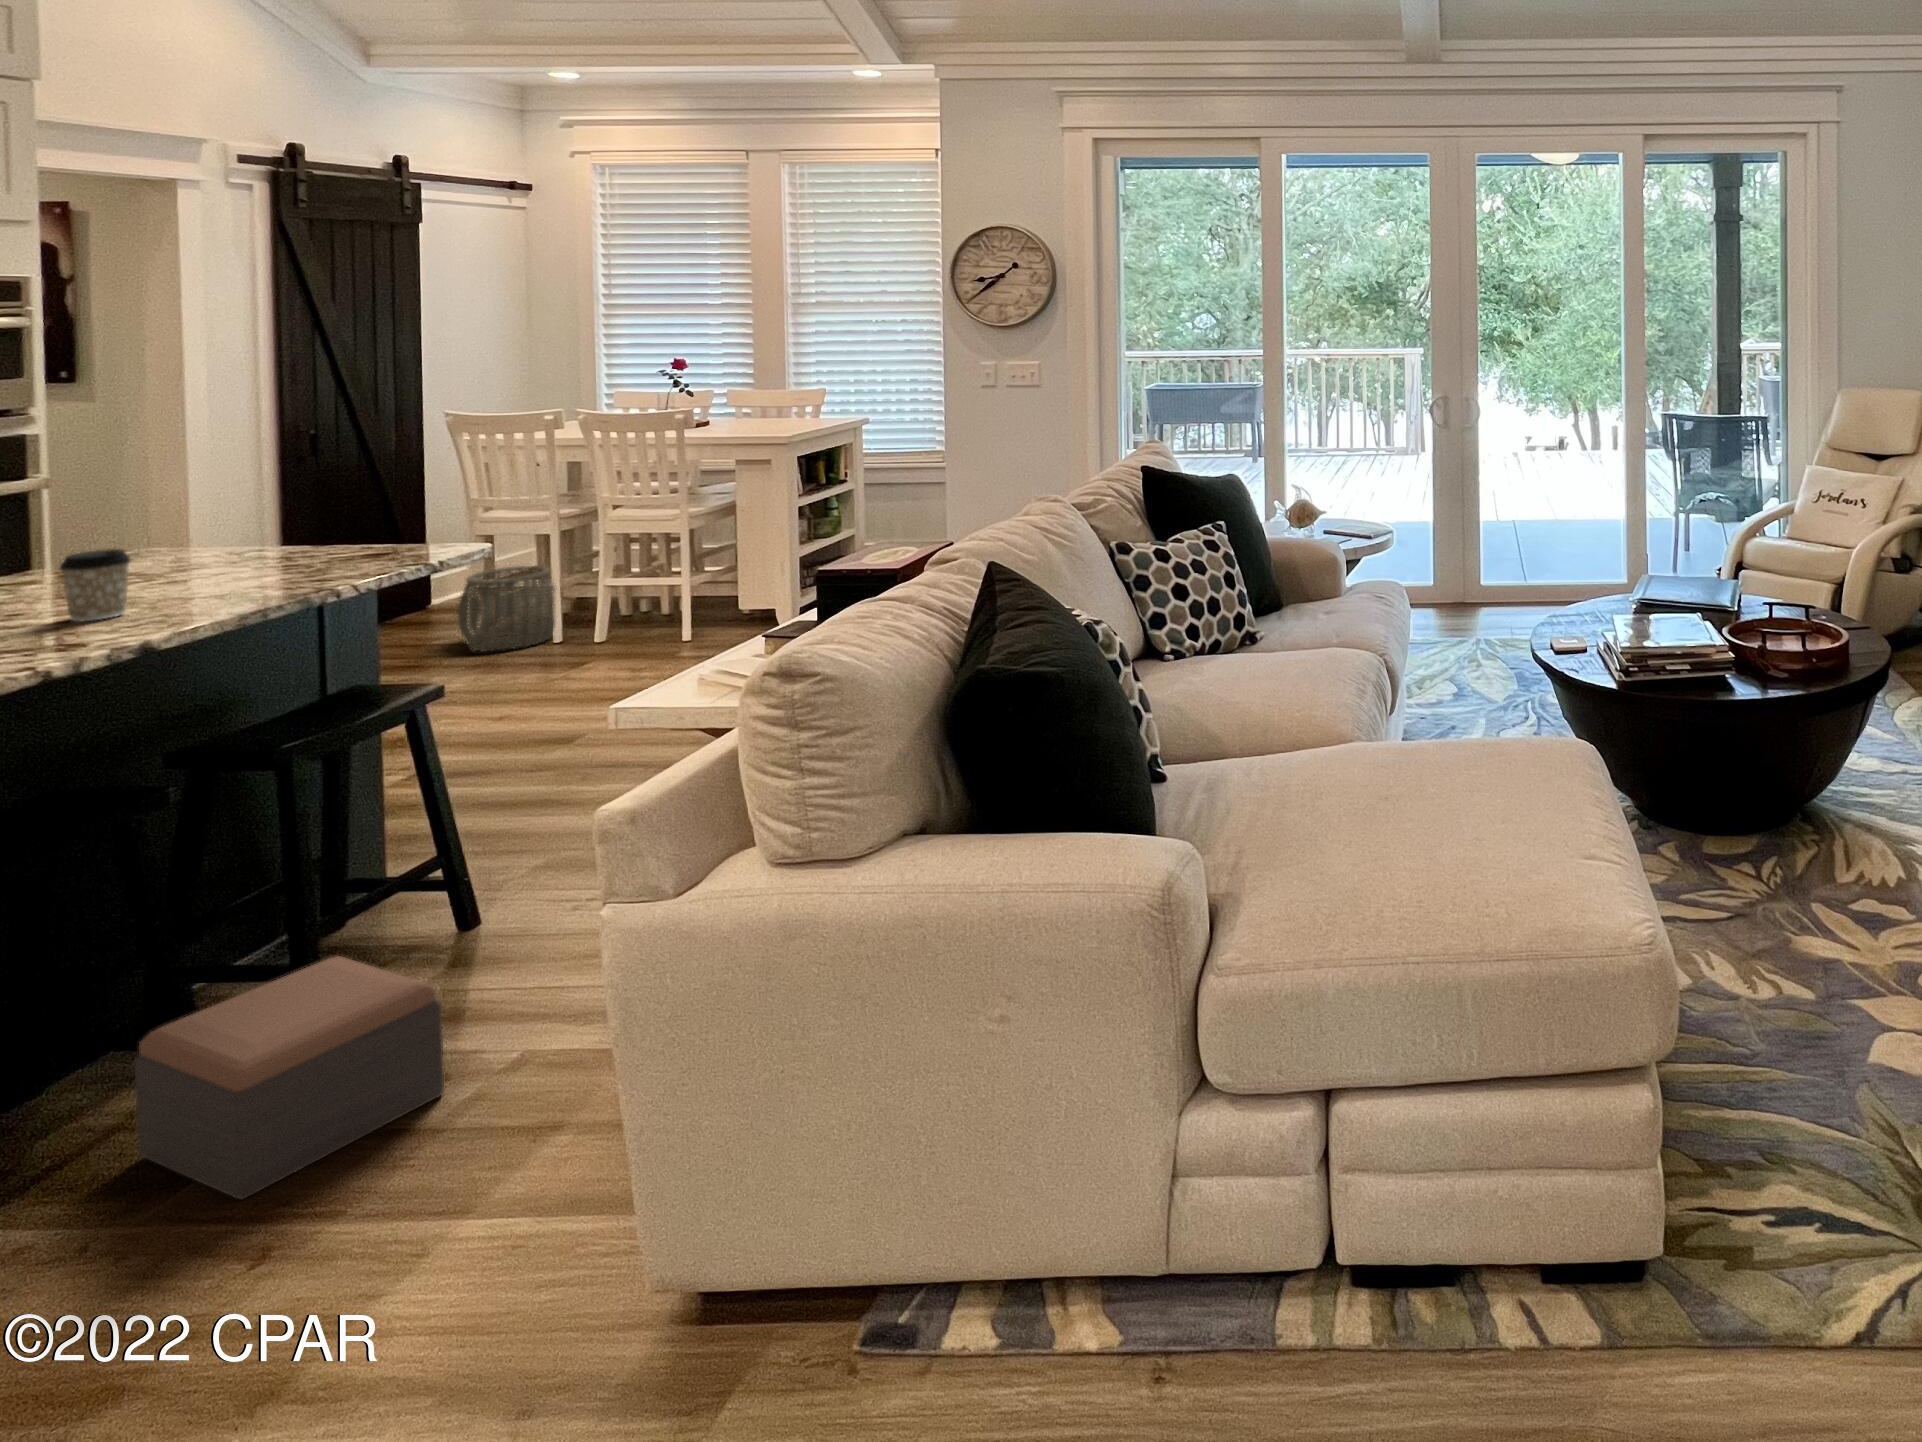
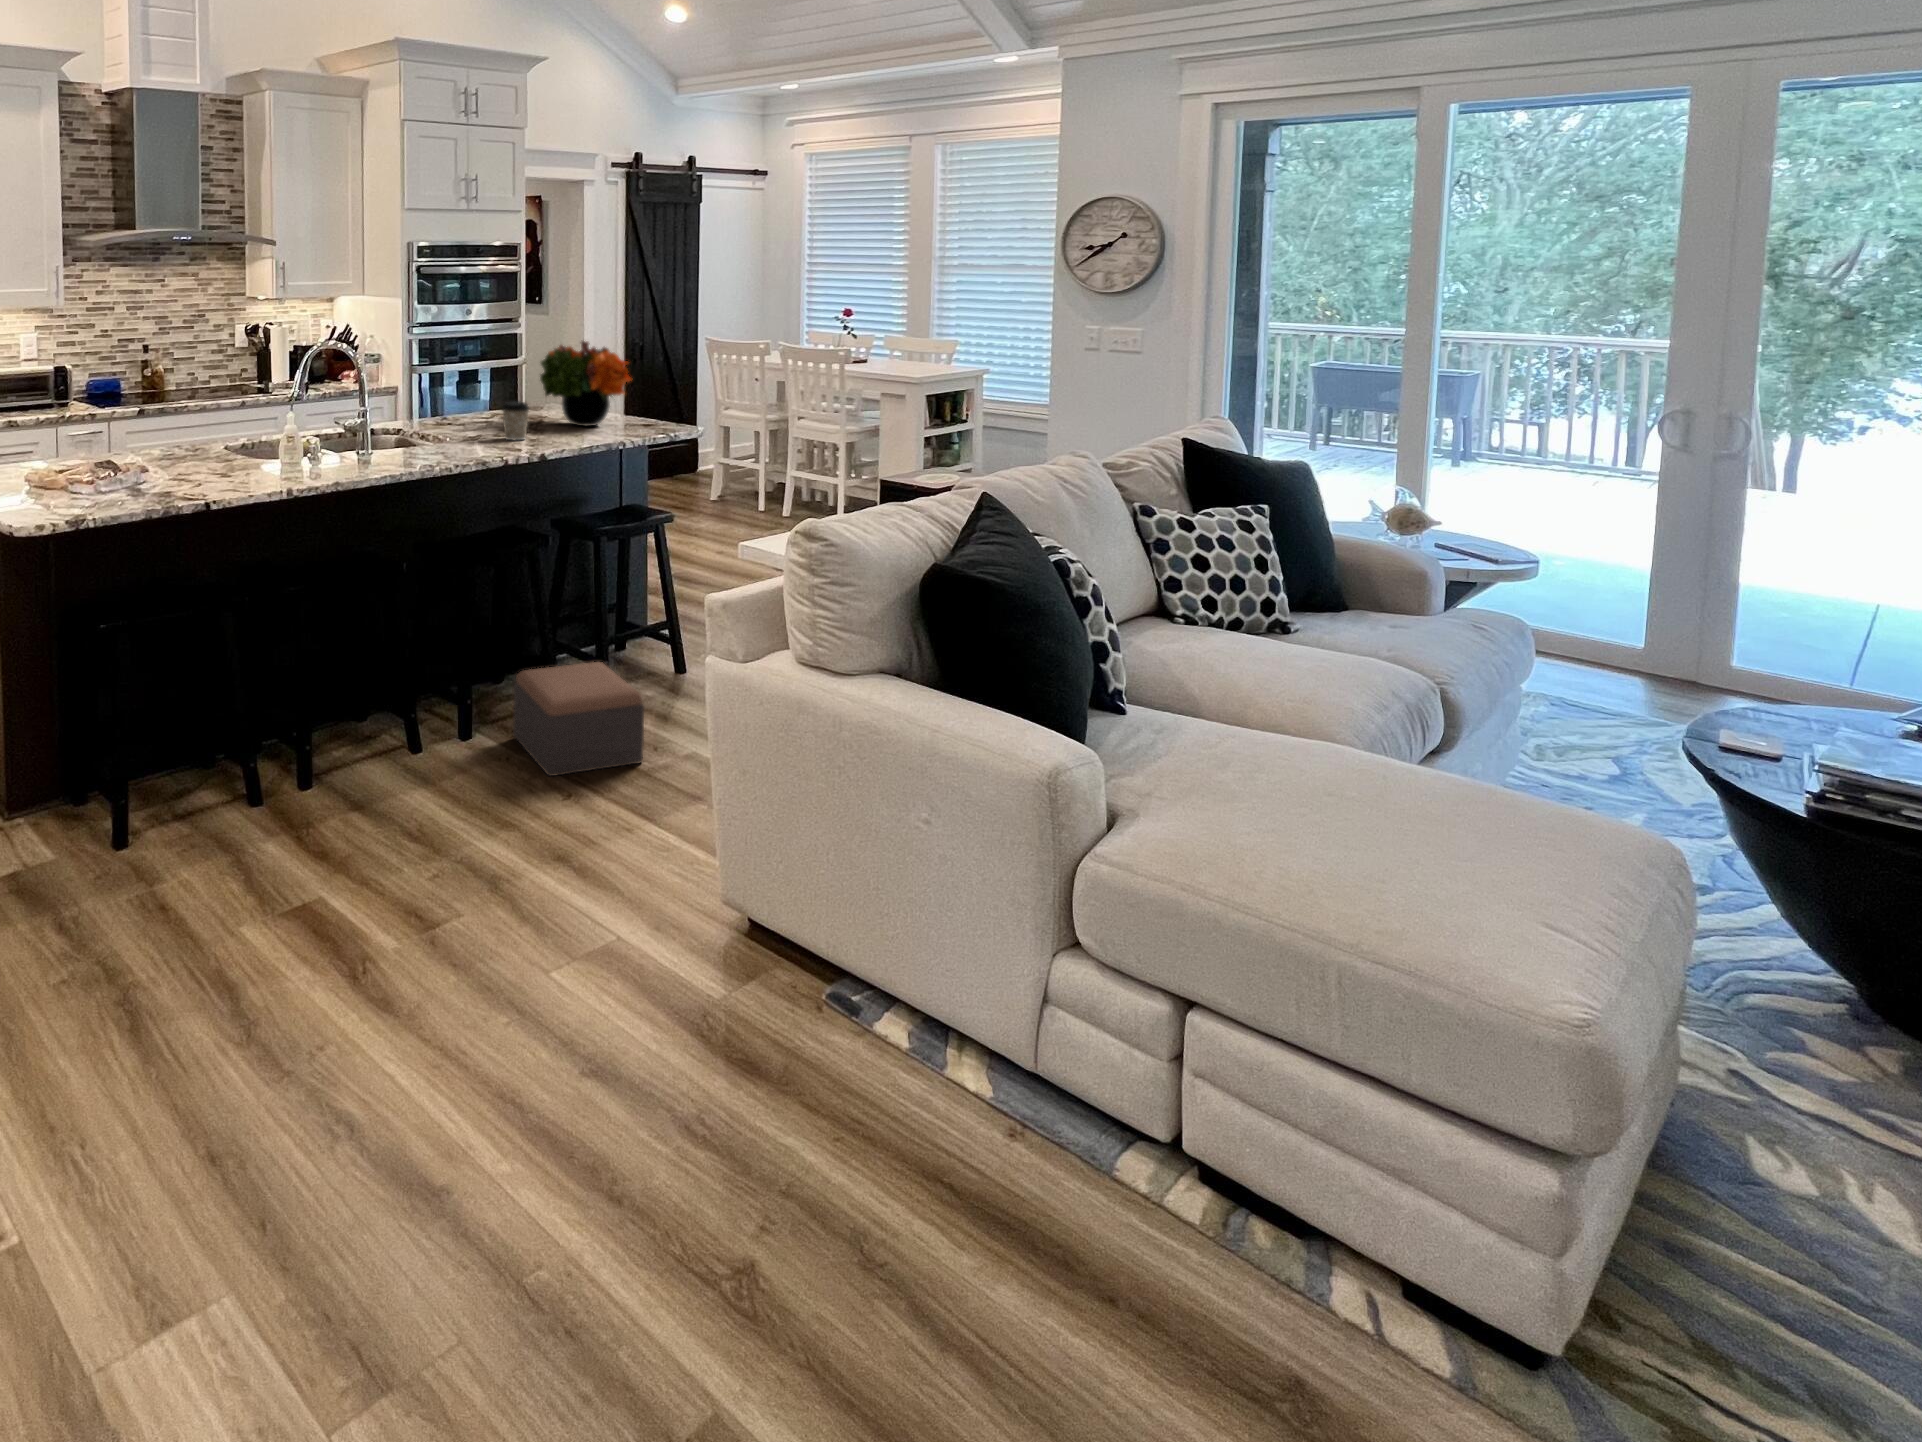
flower arrangement: none [137,432,353,573] -> present [540,341,631,426]
woven basket: present [458,566,557,651] -> none [702,450,763,509]

